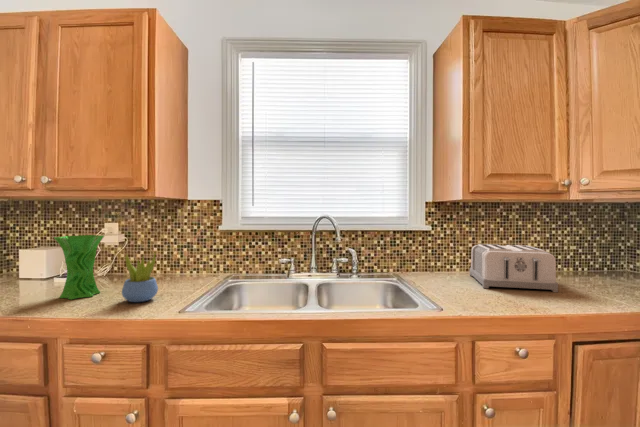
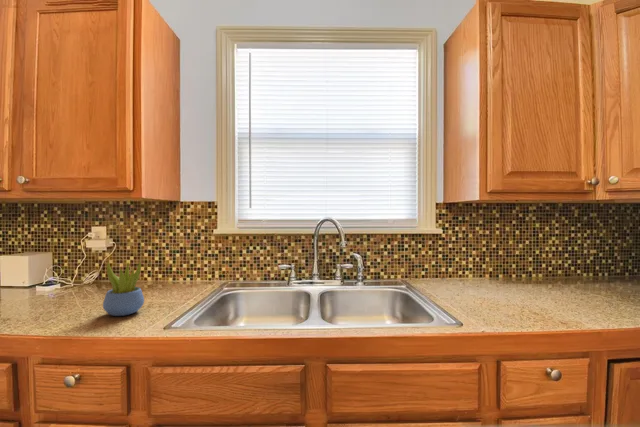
vase: present [54,235,104,299] -> none [28,240,87,313]
toaster: present [470,244,558,292] -> none [484,248,585,302]

